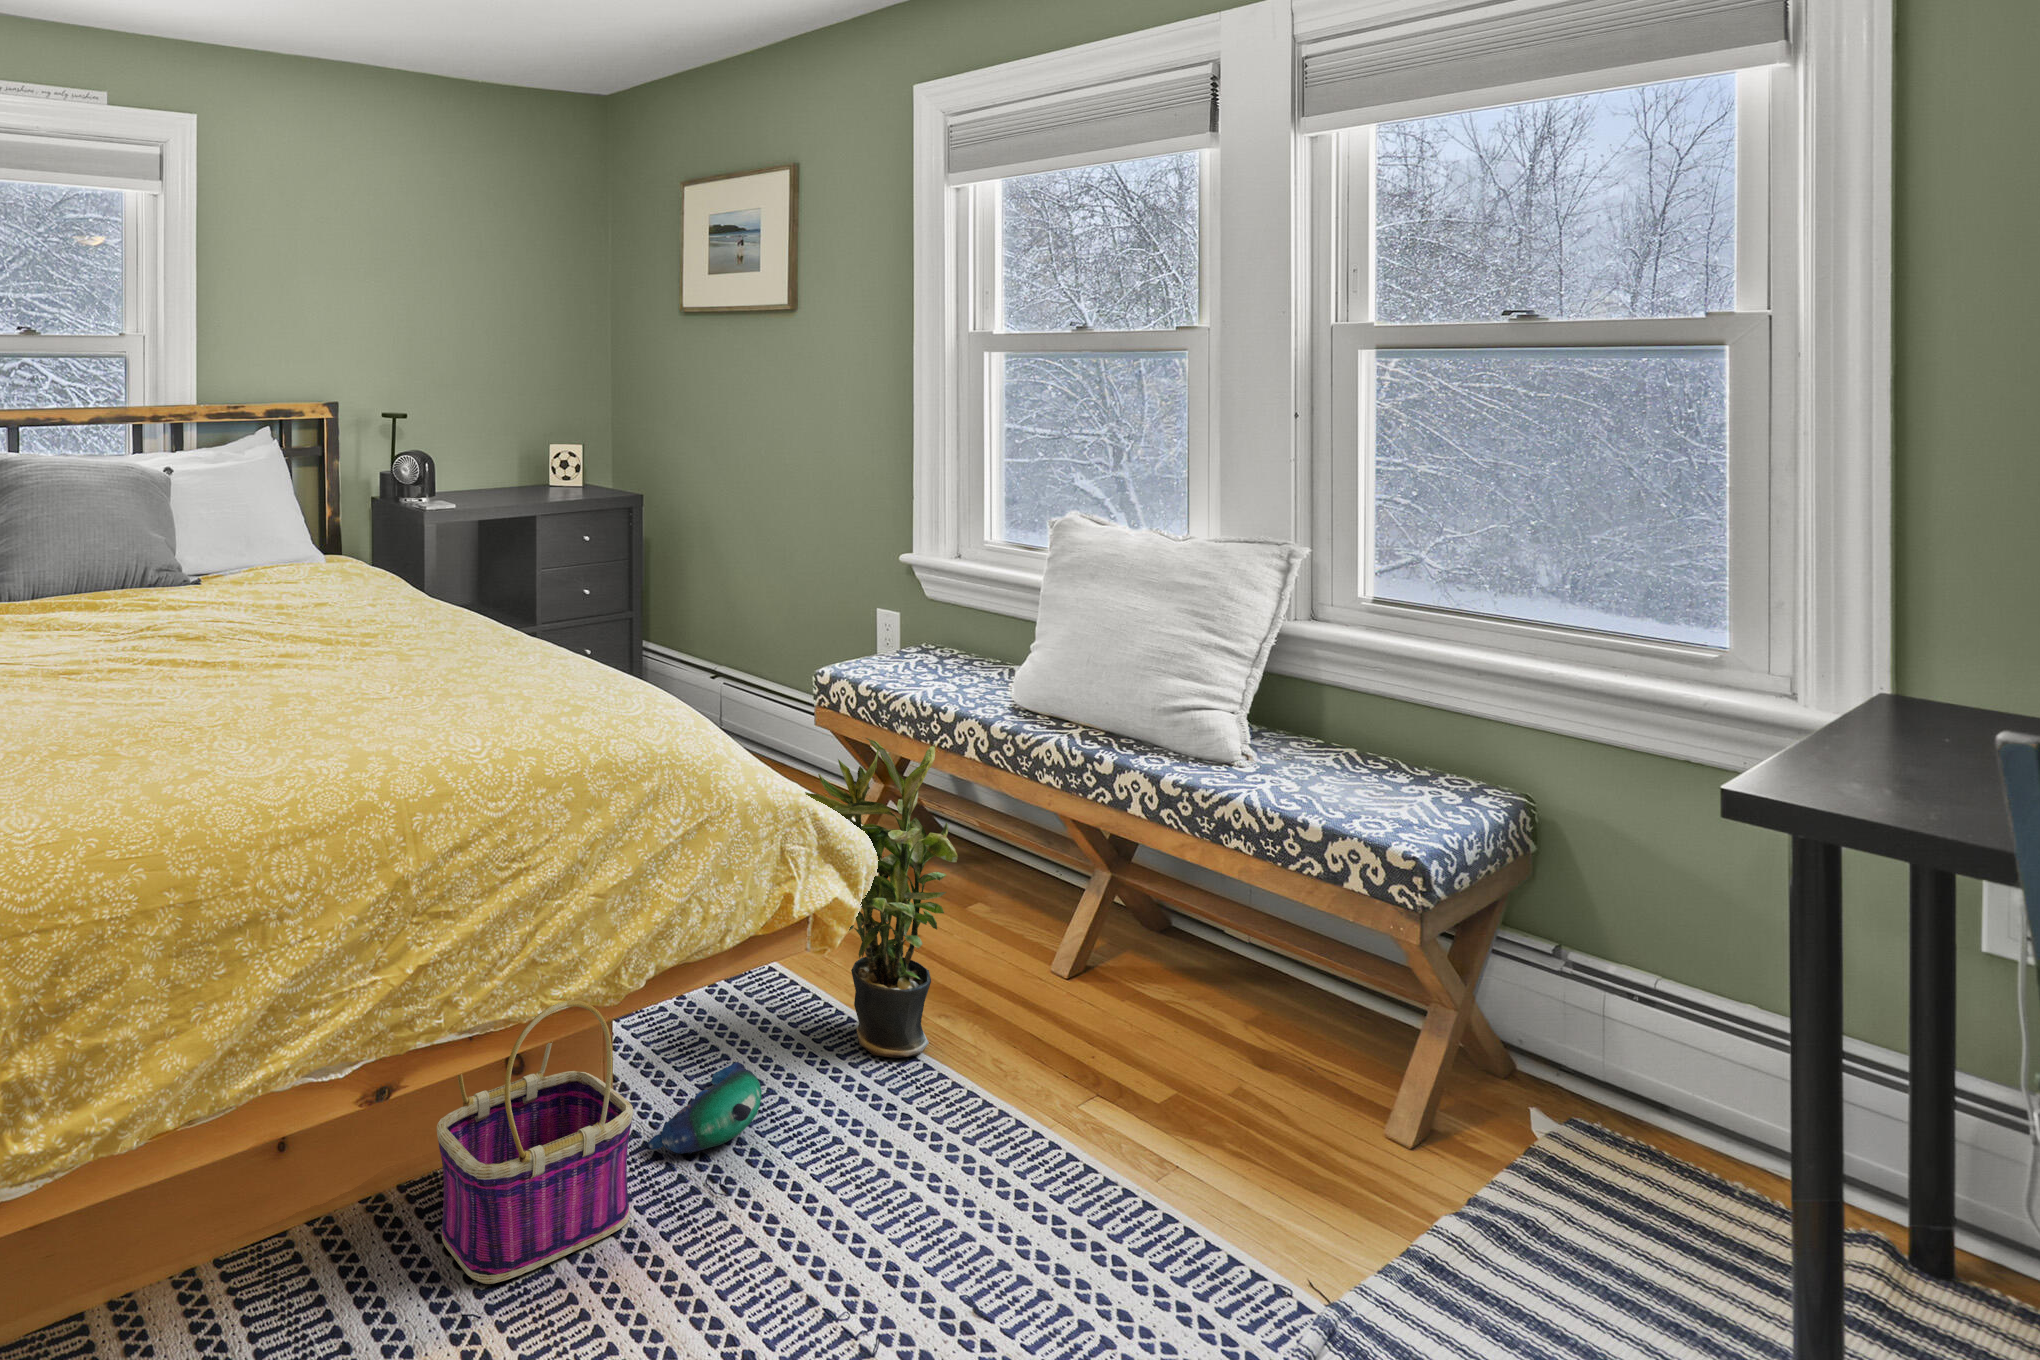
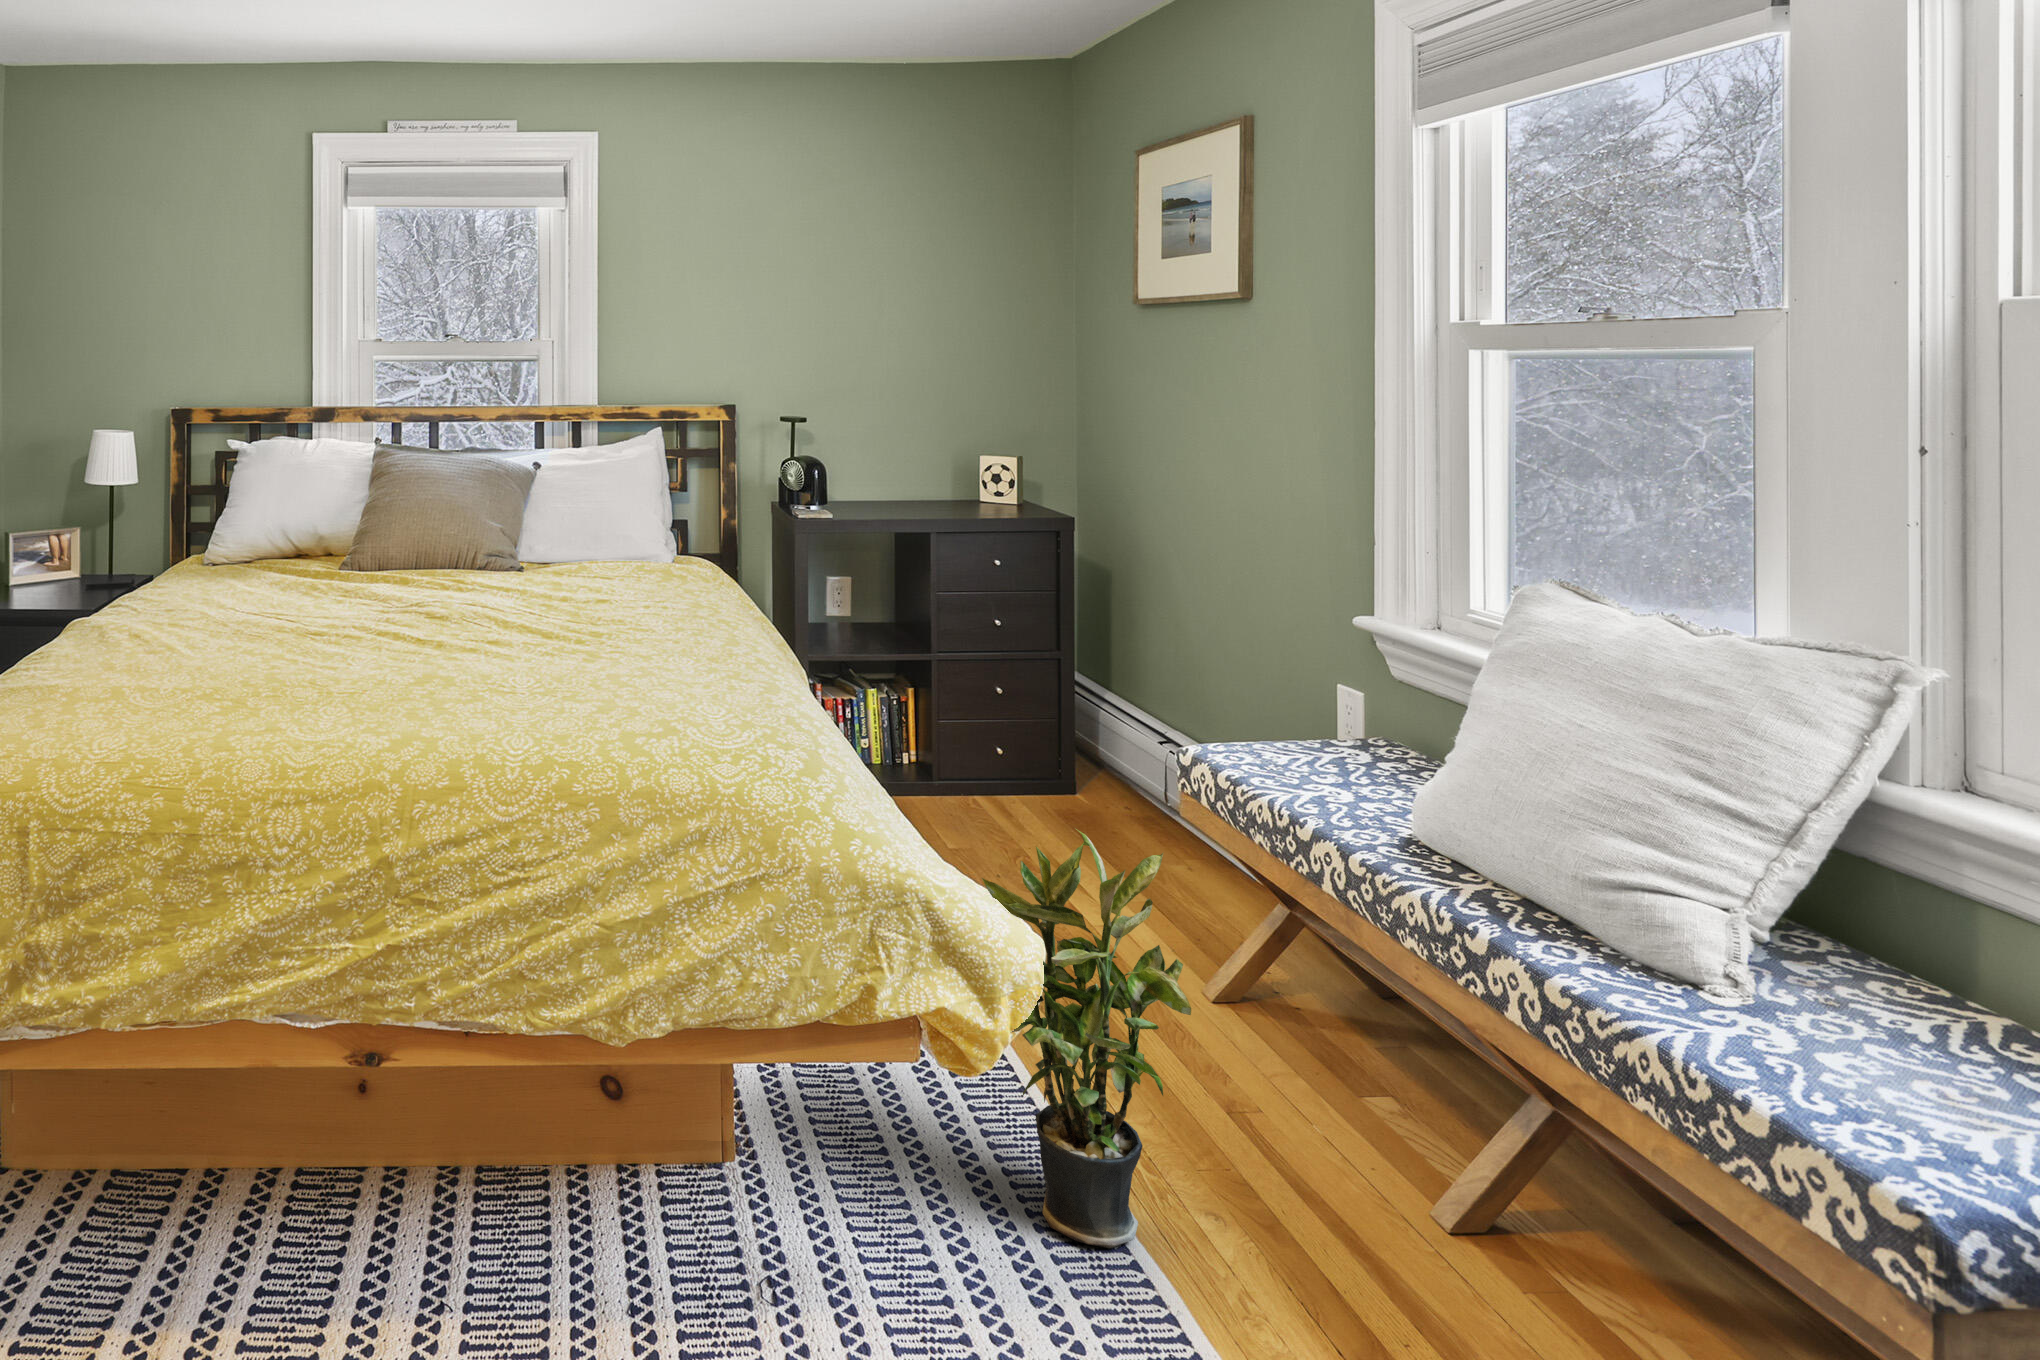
basket: present [437,1000,633,1284] -> none [426,968,630,1293]
plush toy: present [648,1062,762,1154] -> none [696,1172,865,1252]

